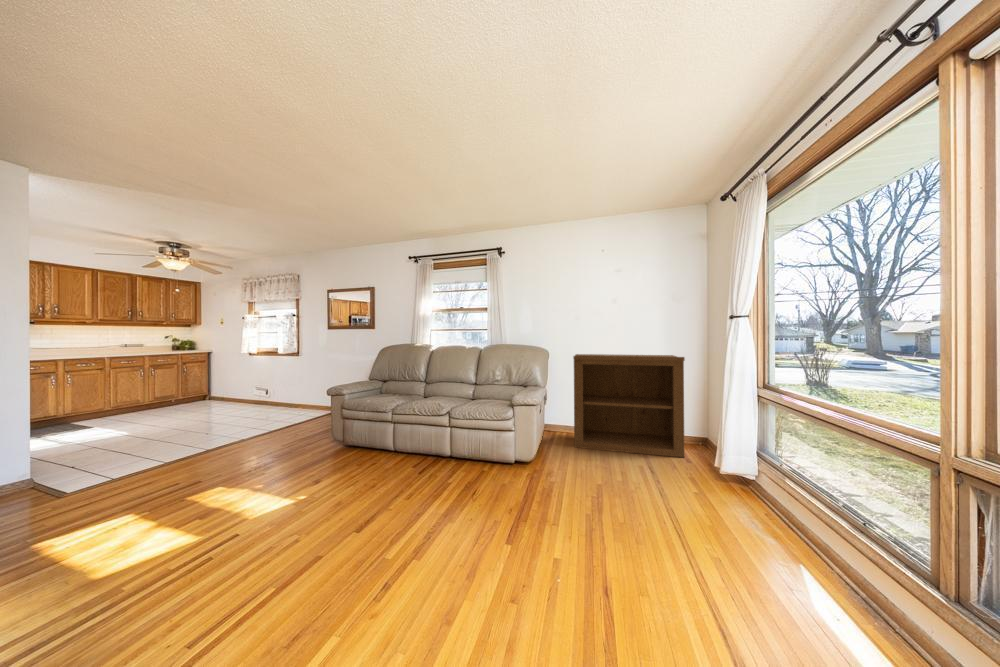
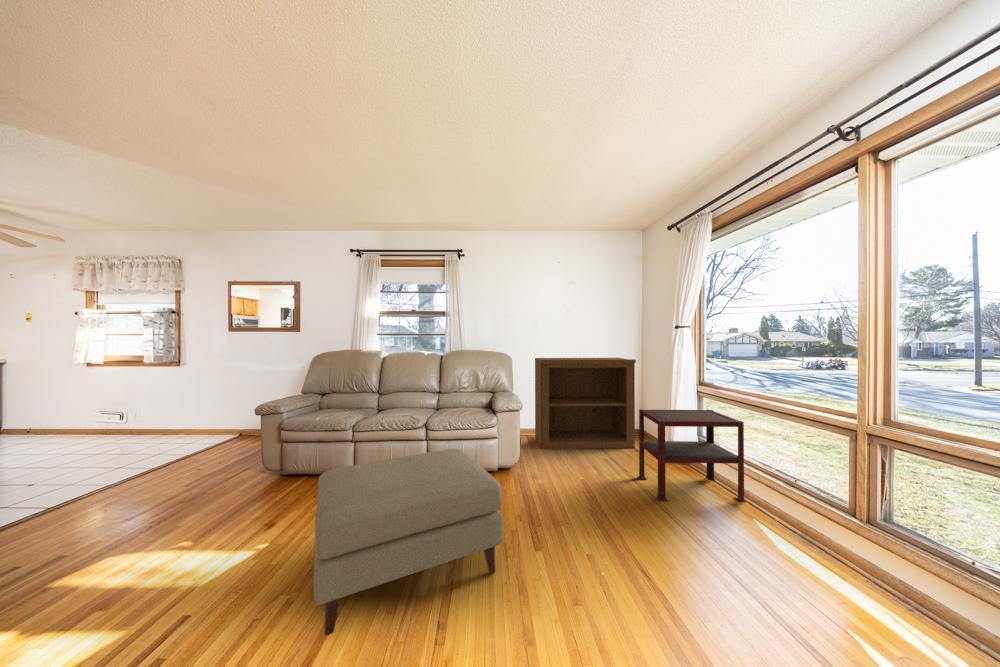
side table: none [667,413,799,539] -> present [638,409,746,502]
ottoman: none [287,435,462,574] -> present [314,449,503,636]

